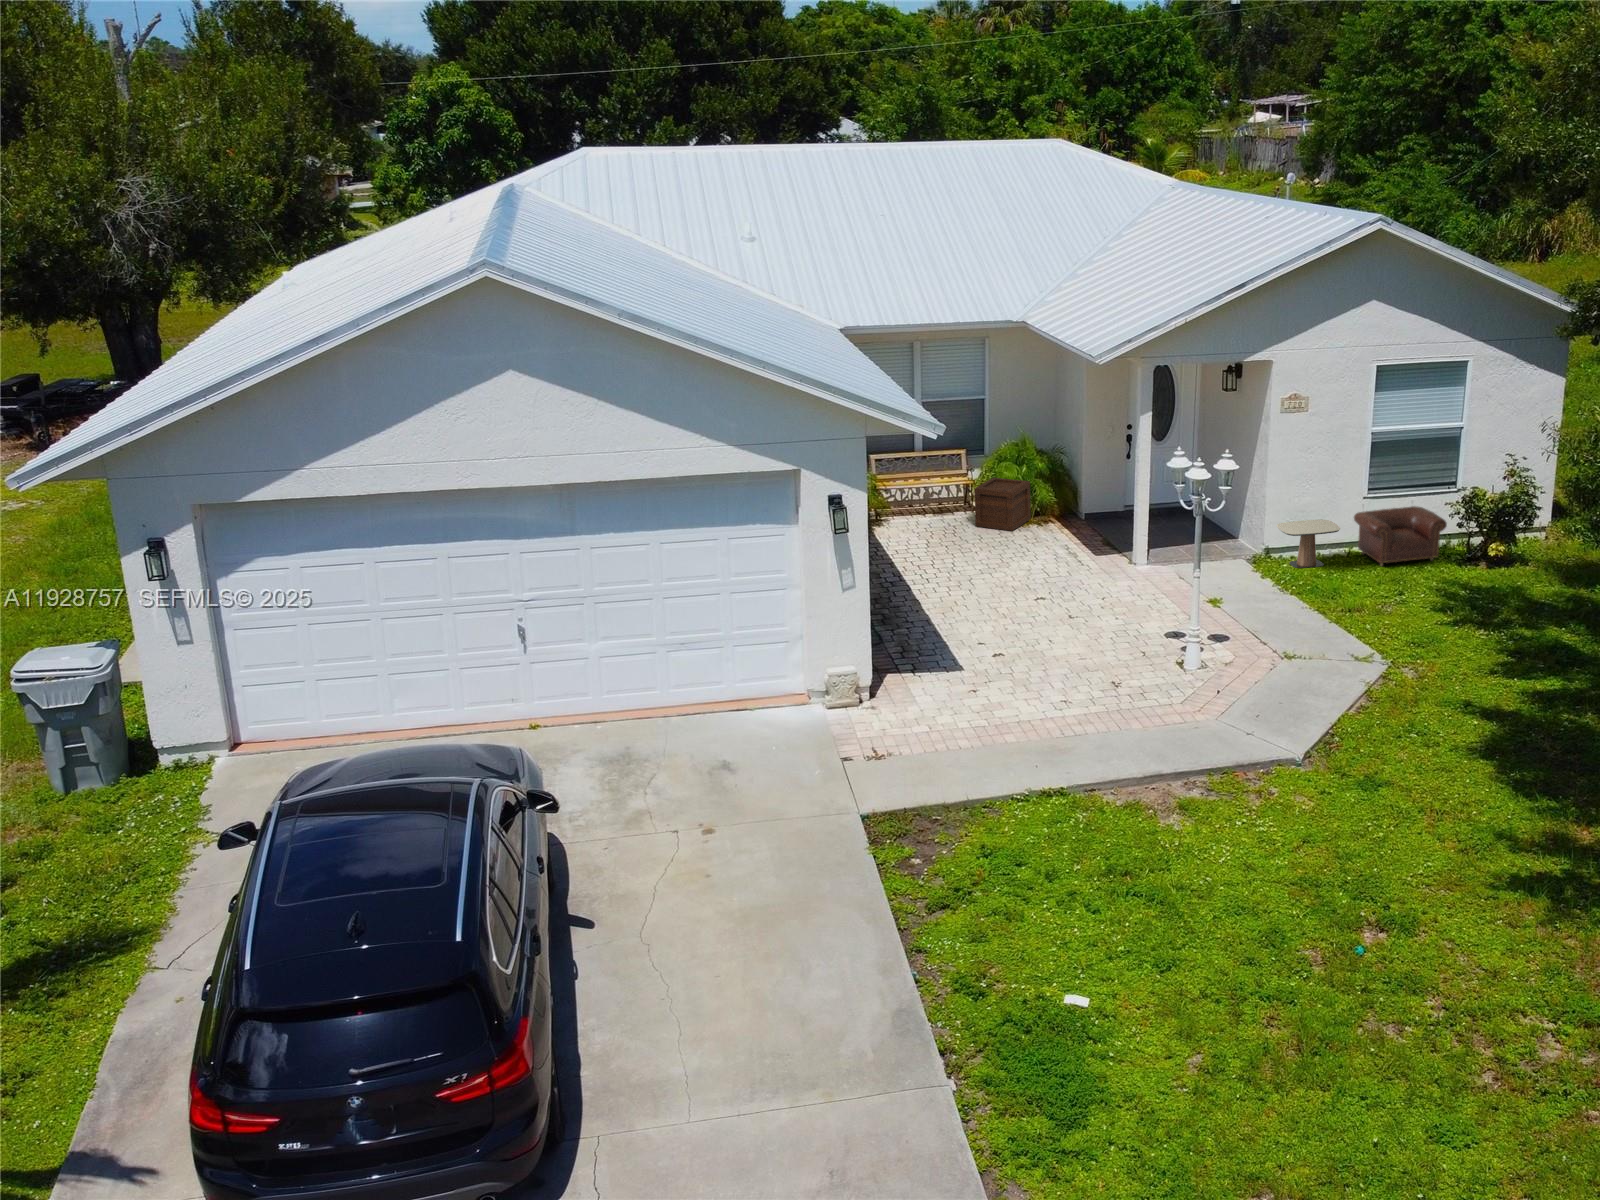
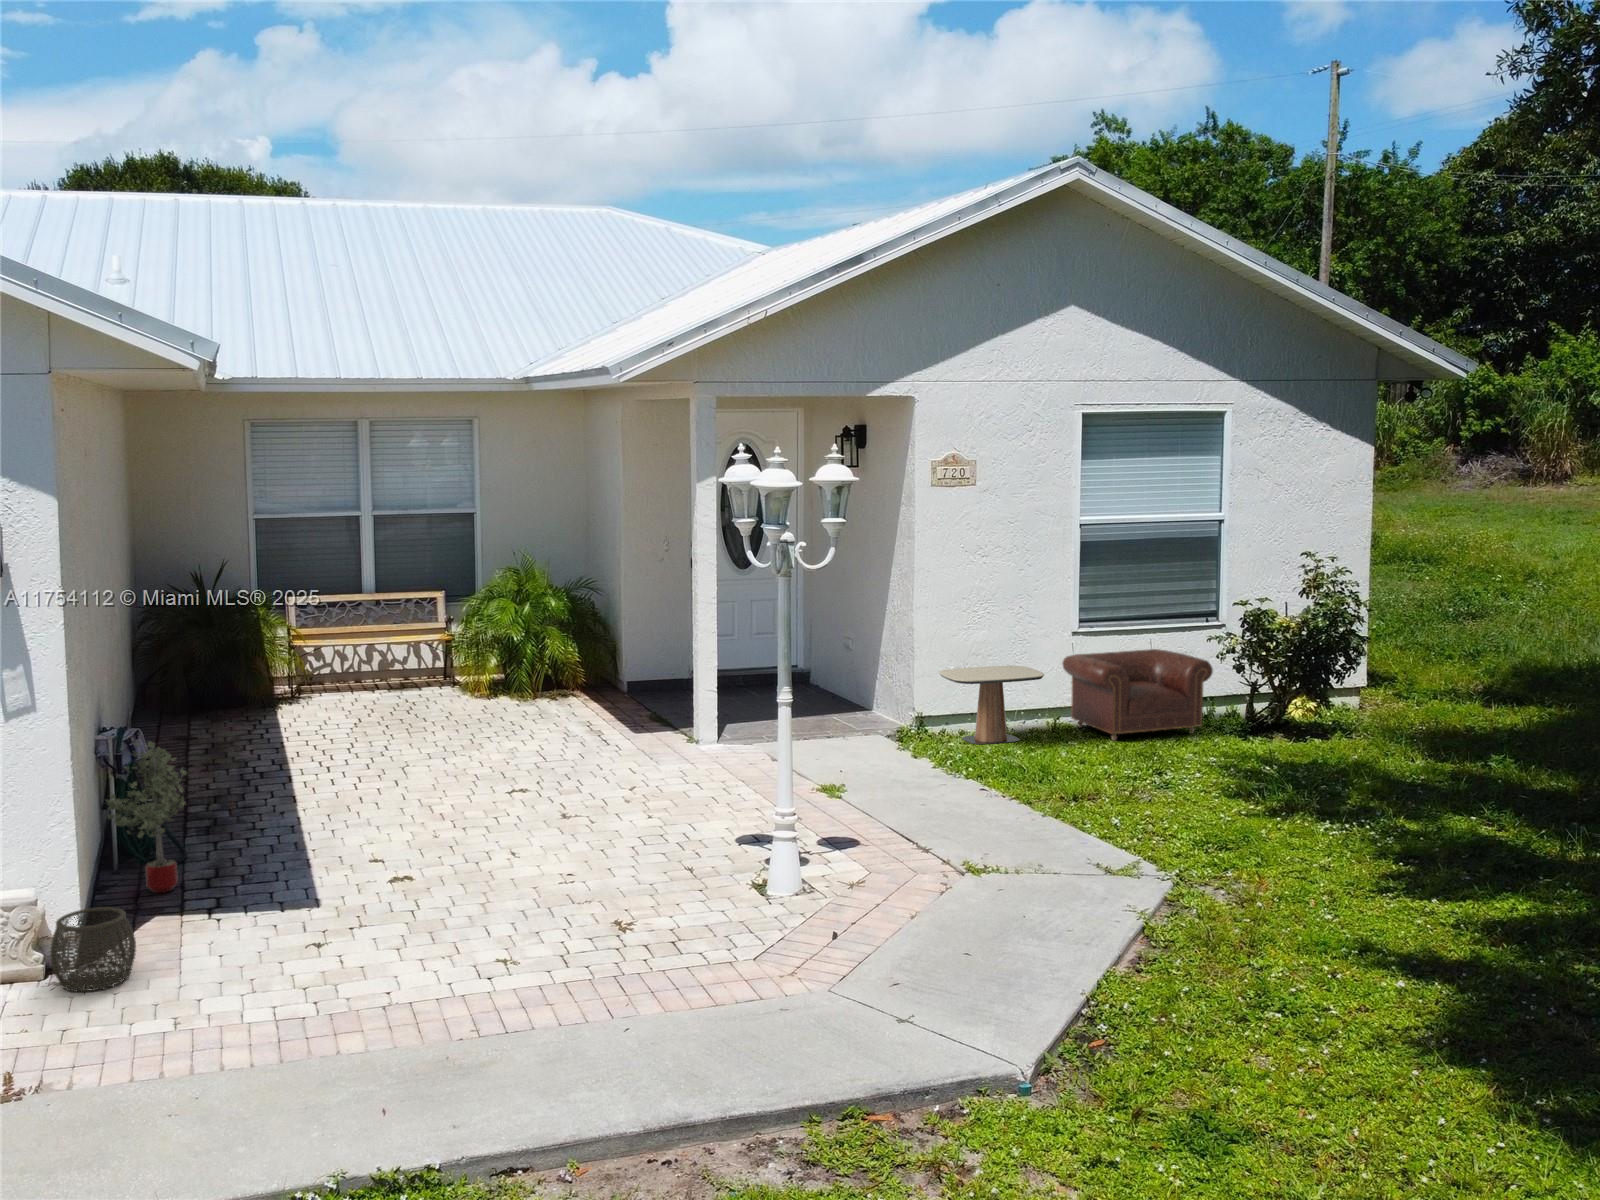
wooden crate: present [975,478,1031,531] -> none [443,624,542,706]
potted tree: none [876,593,913,660] -> present [106,741,187,893]
woven basket: none [889,674,921,709] -> present [50,907,136,992]

